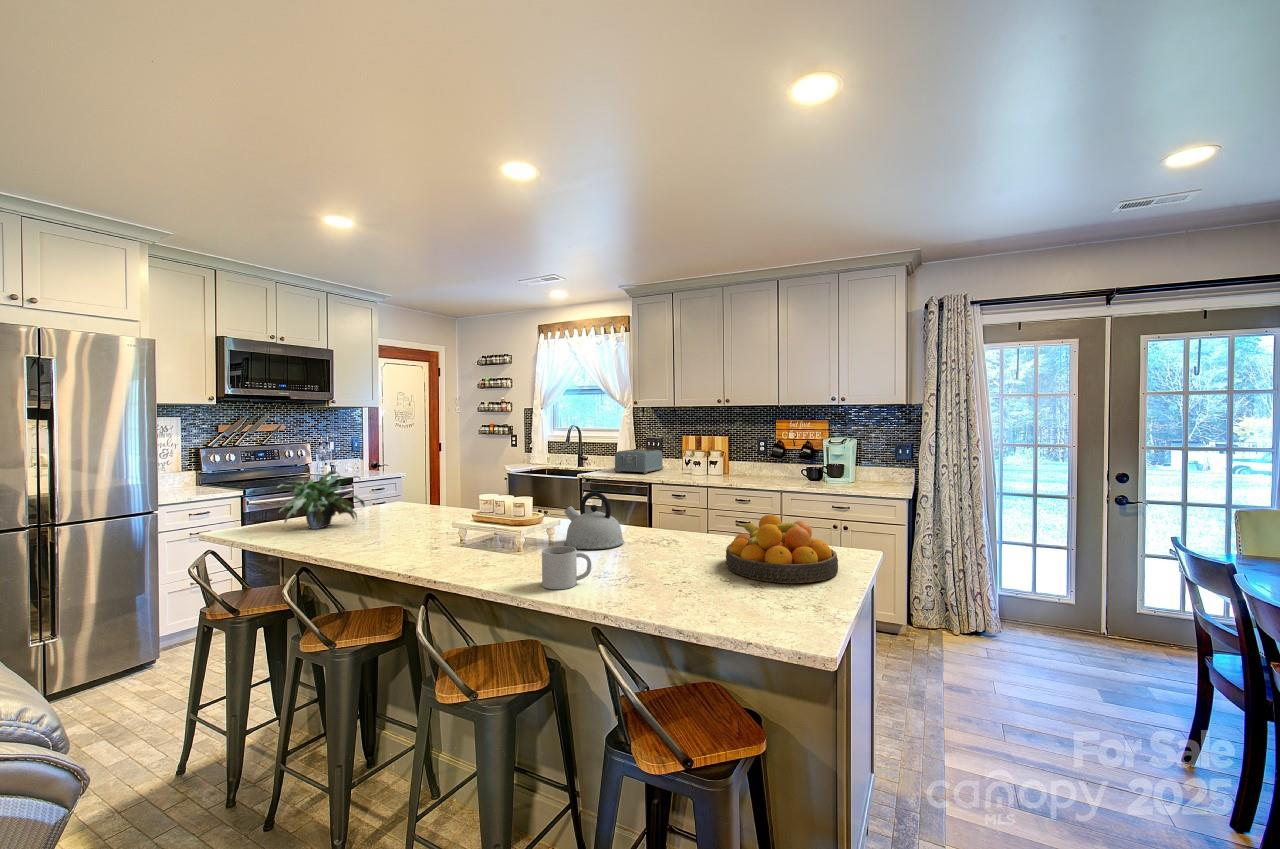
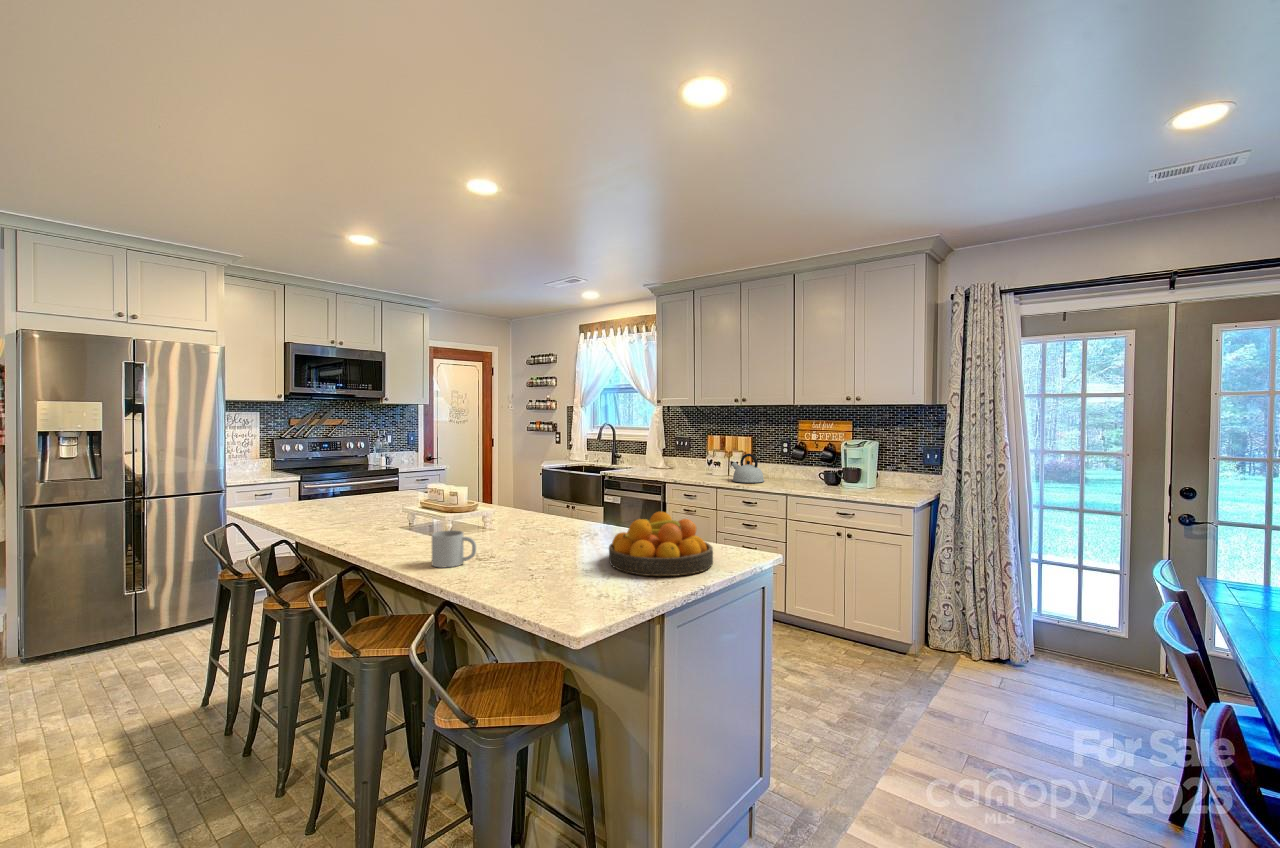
toaster: present [614,449,664,474] -> none [638,449,690,473]
potted plant: present [277,470,364,529] -> none [285,460,359,510]
kettle: present [564,492,624,549] -> present [732,454,764,483]

